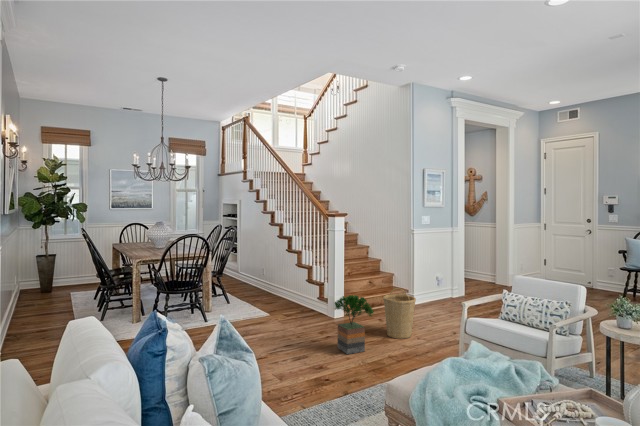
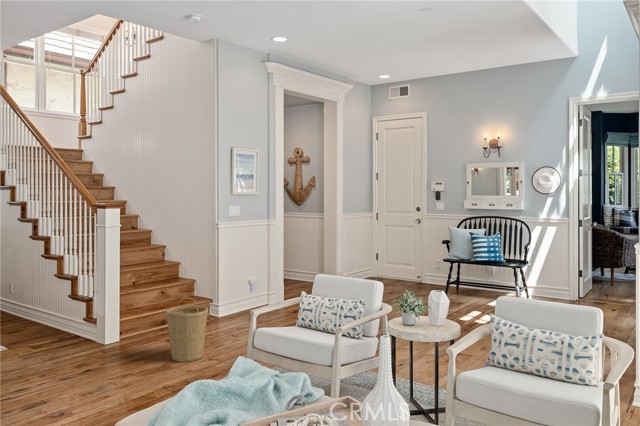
potted tree: present [334,295,374,354] -> none [87,310,146,391]

